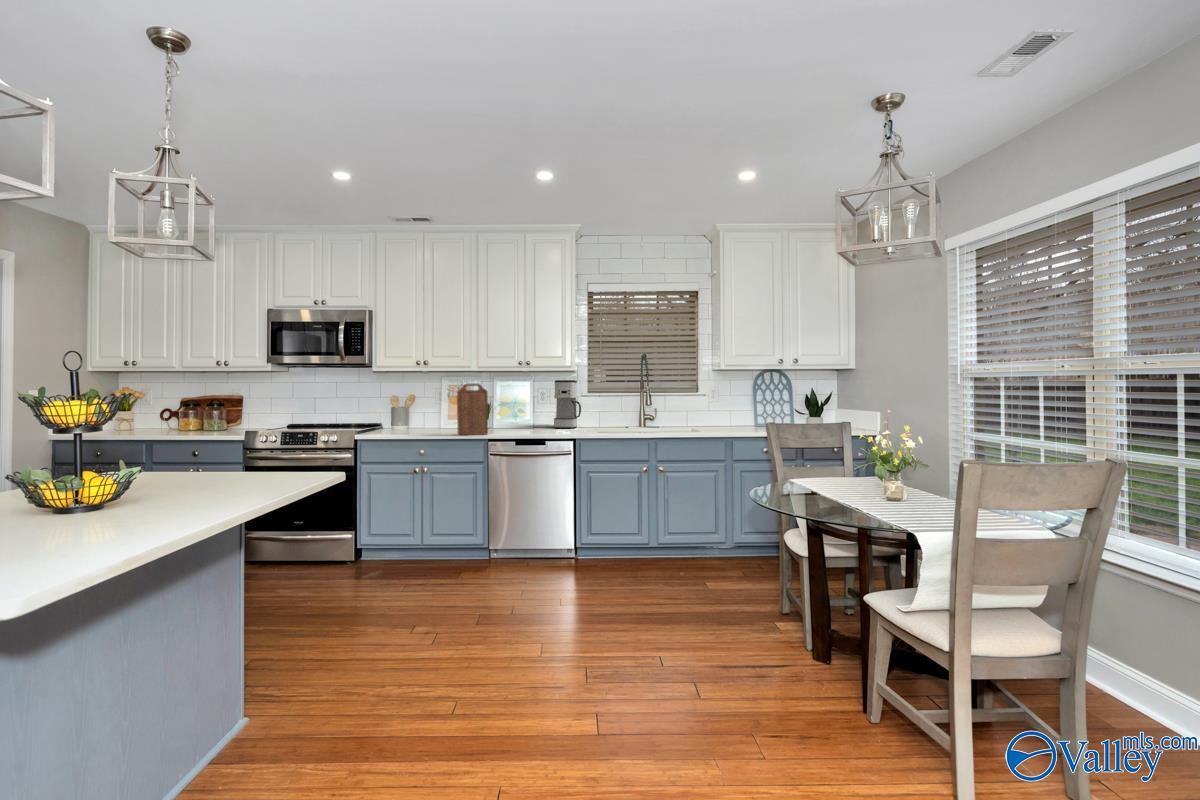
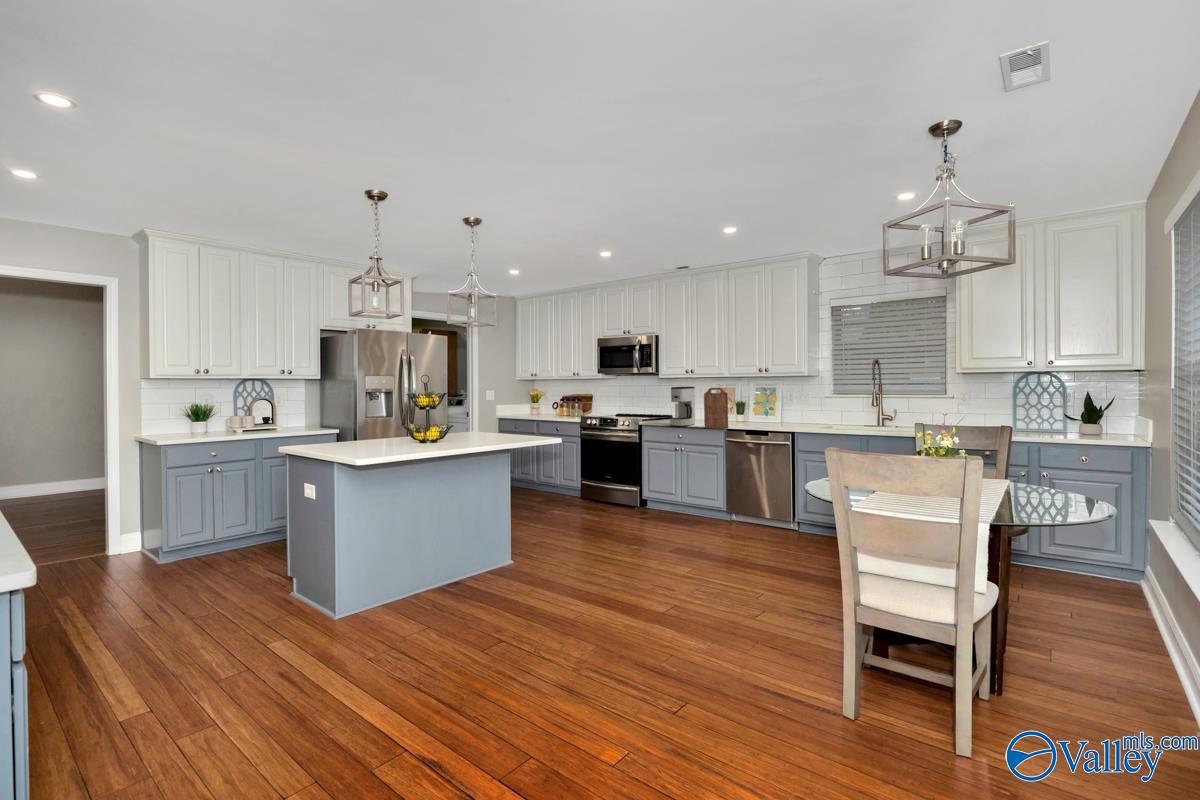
coffee maker: present [554,380,581,428] -> present [670,387,695,426]

